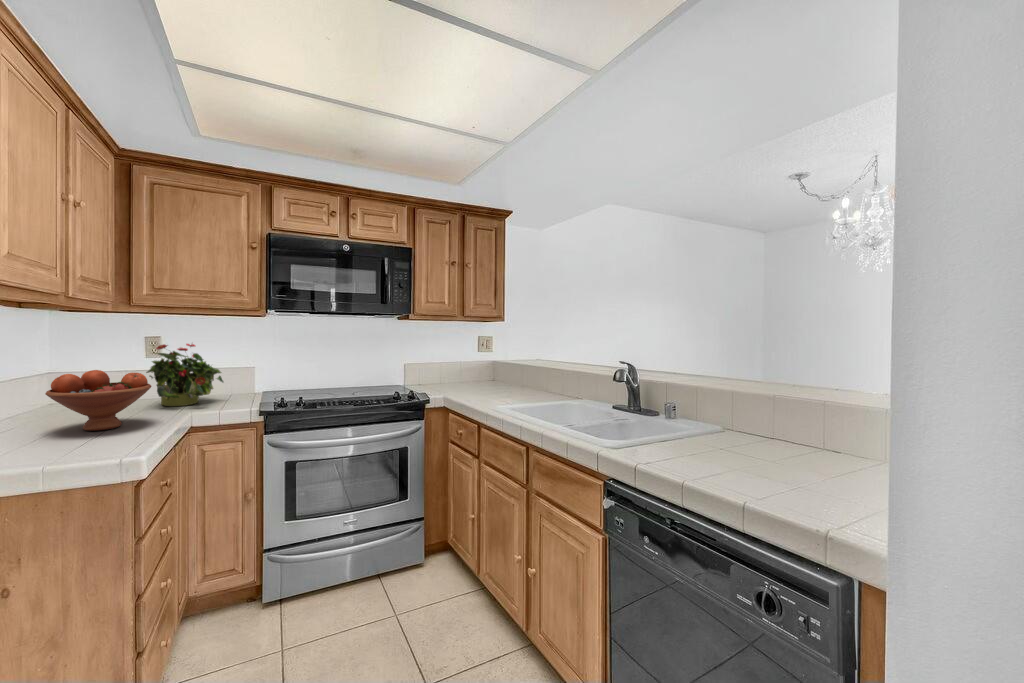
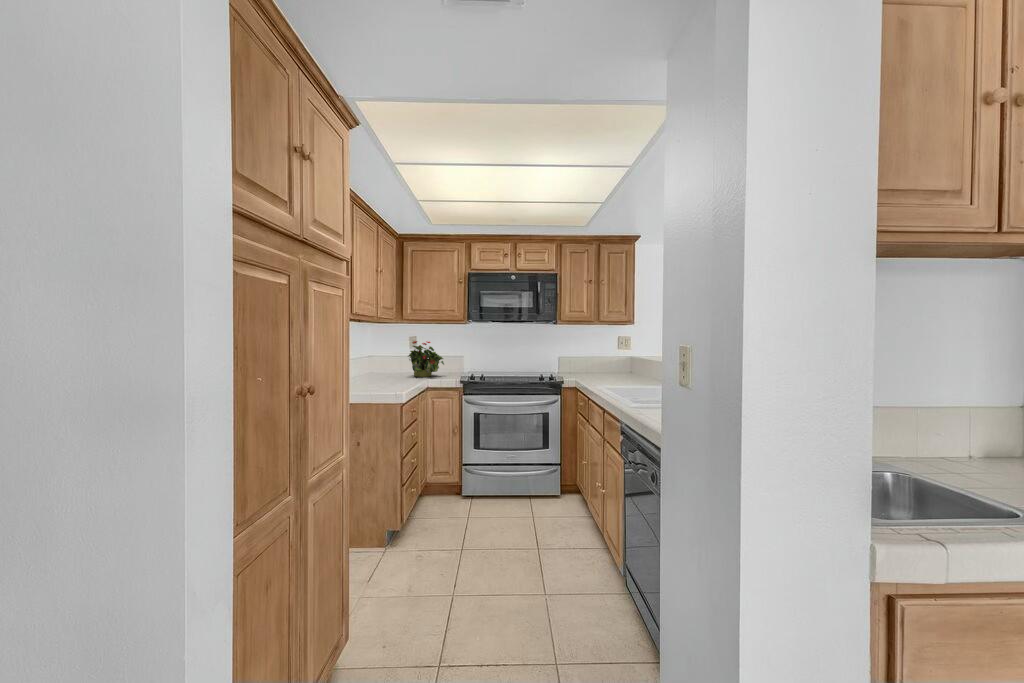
fruit bowl: present [45,370,151,431] -> none [370,352,411,382]

